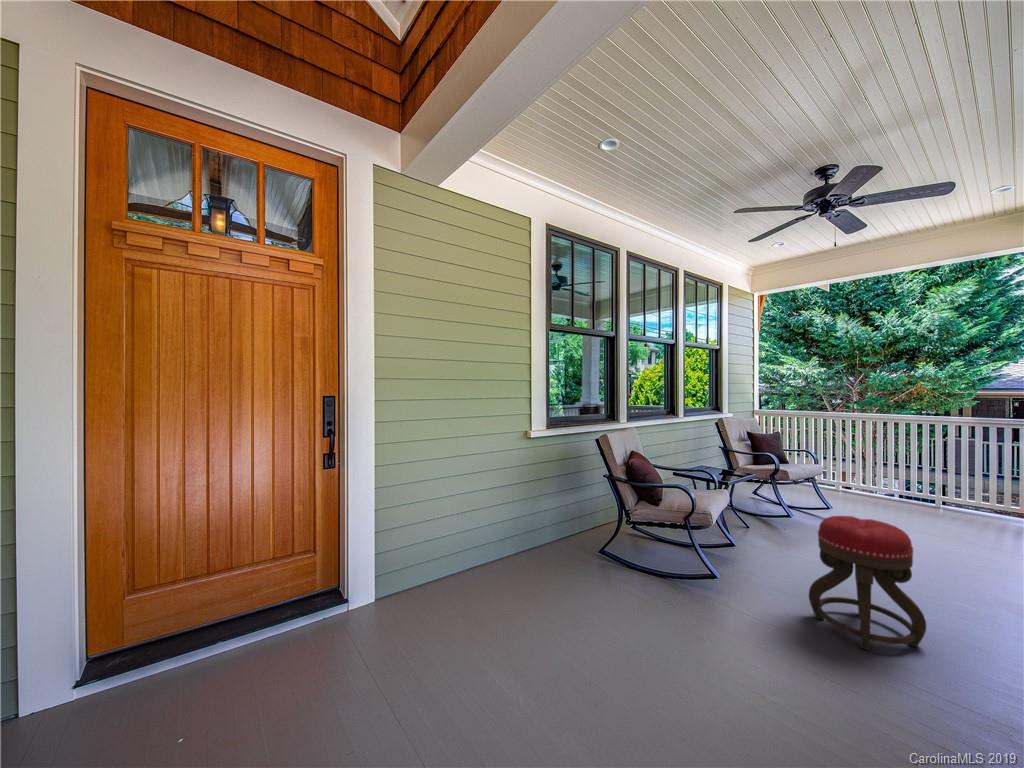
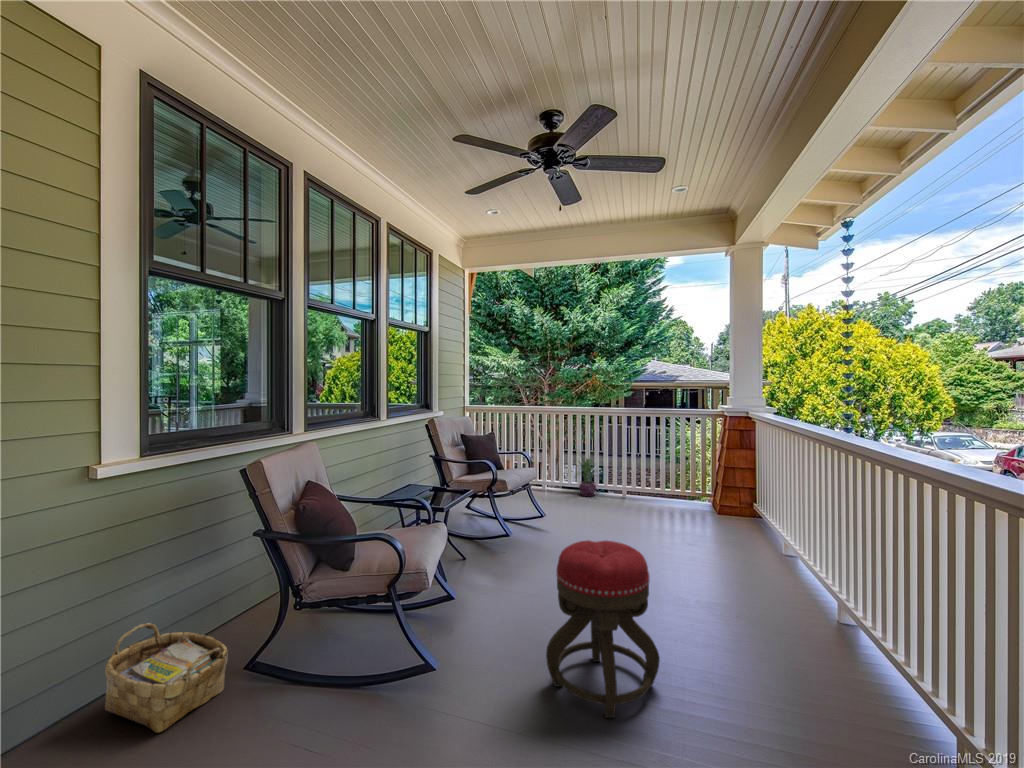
decorative plant: none [858,455,928,505] -> present [571,452,597,497]
woven basket: none [539,513,593,565] -> present [105,623,228,733]

